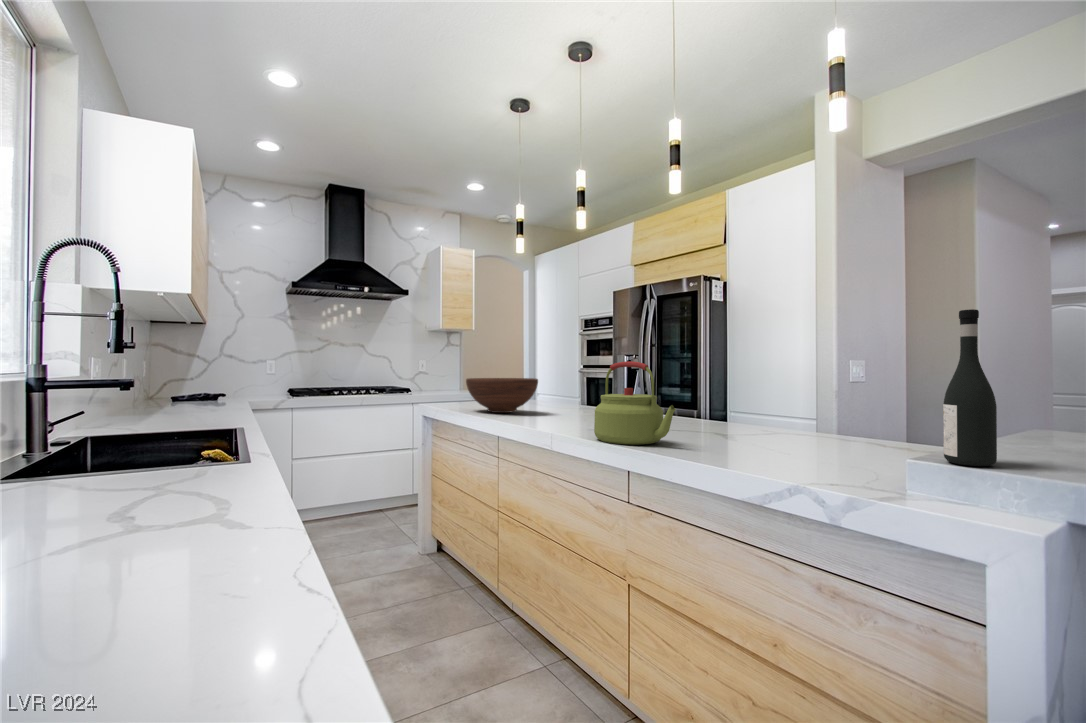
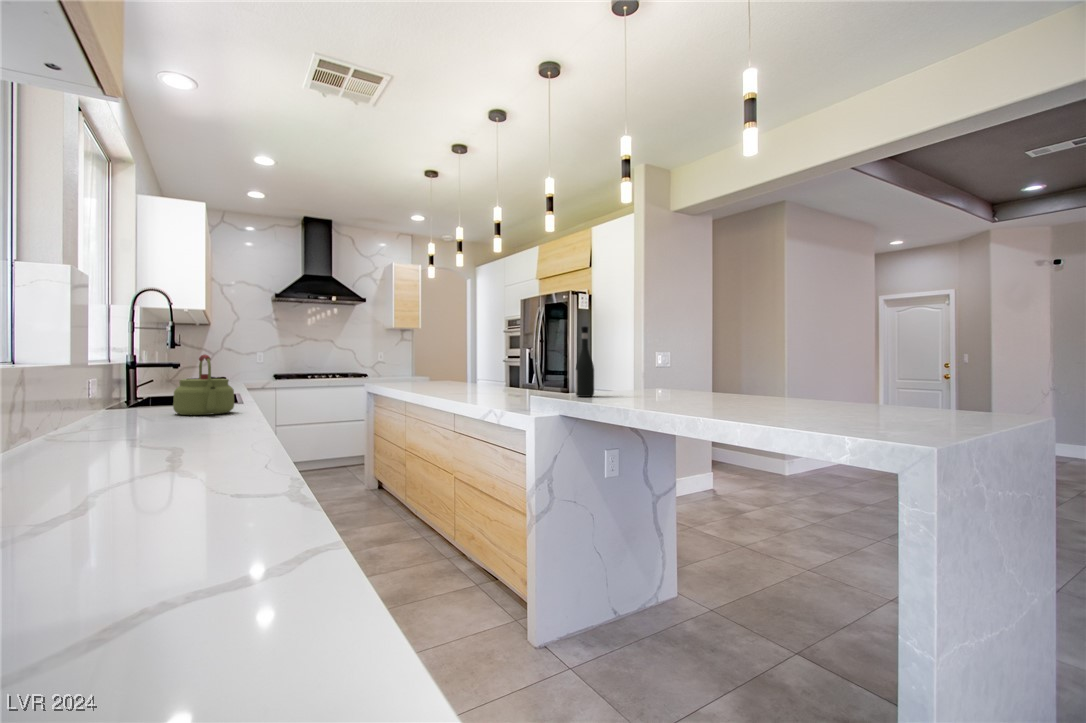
kettle: present [594,361,676,445] -> present [173,355,234,415]
fruit bowl: present [466,378,538,413] -> none [393,364,443,387]

